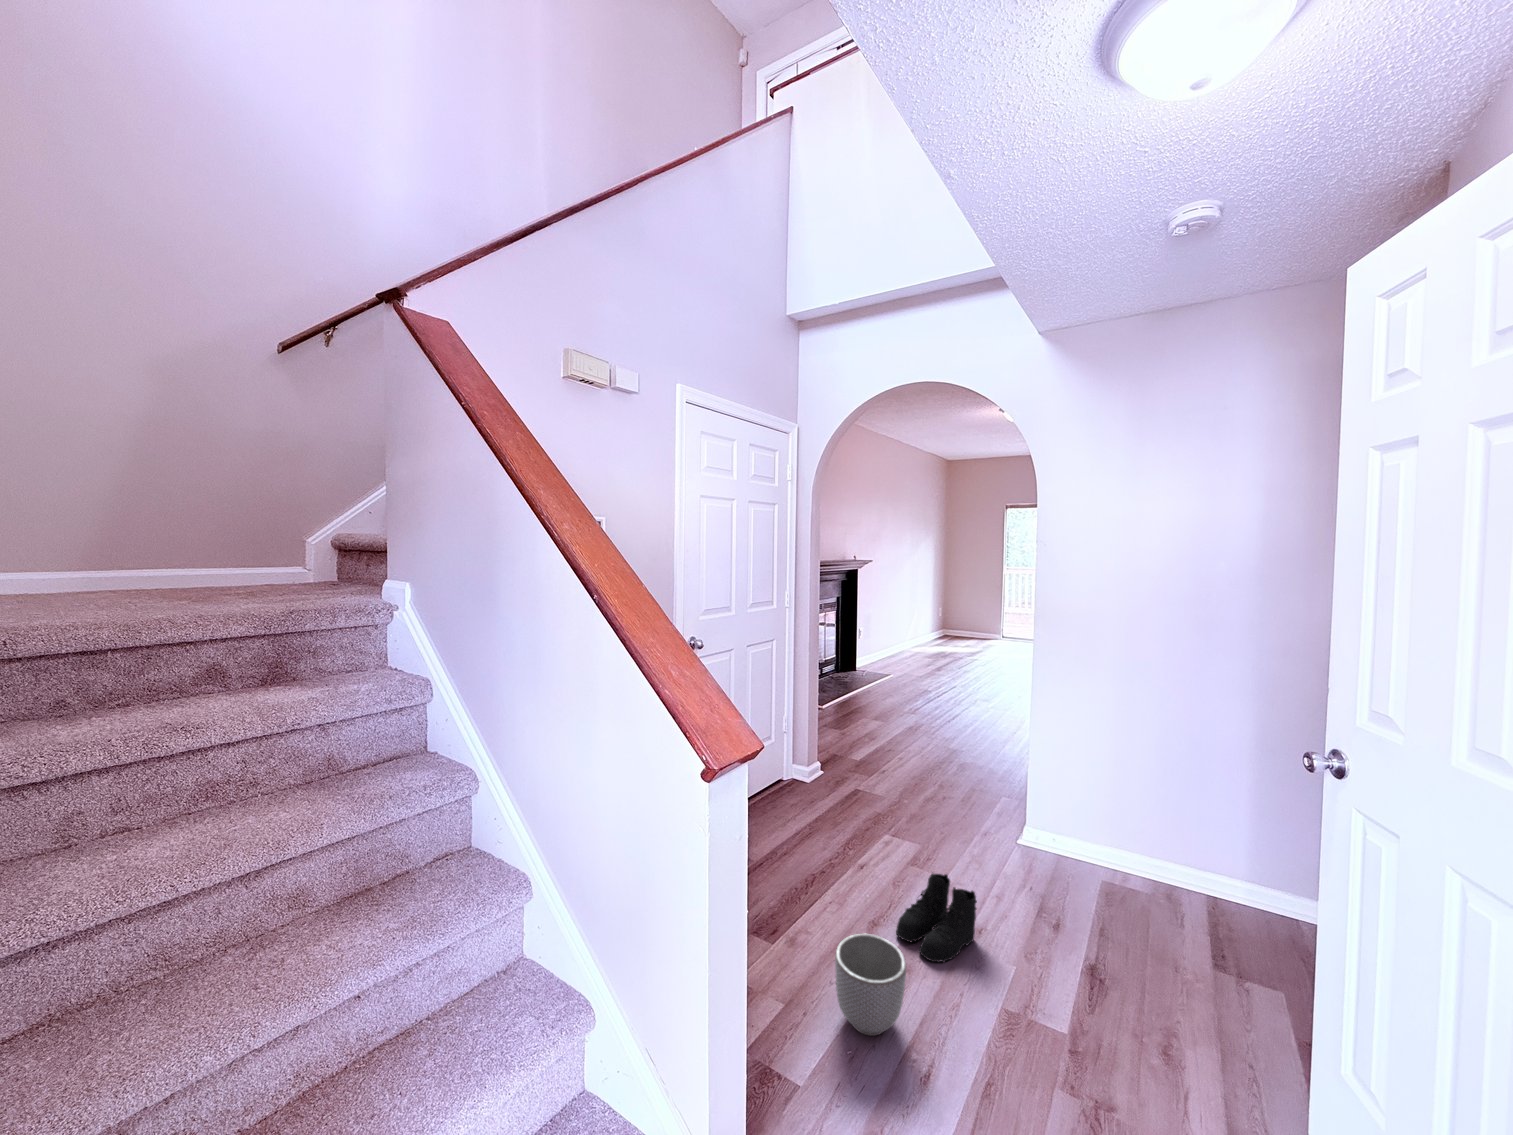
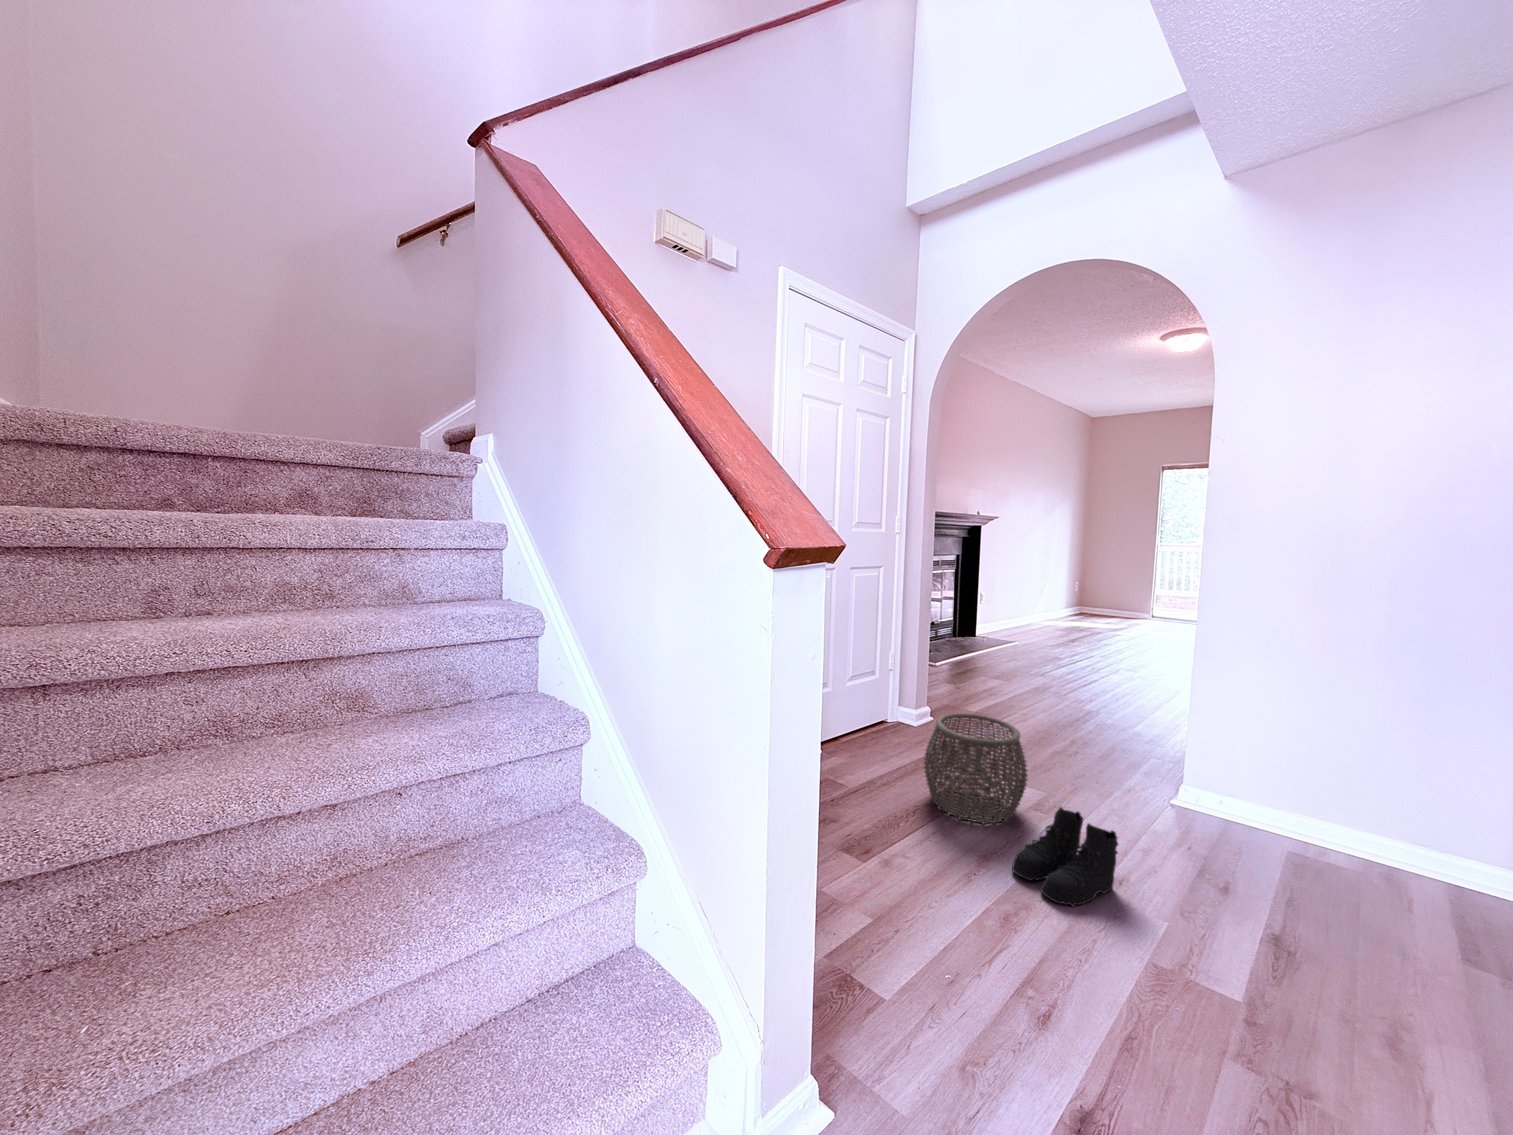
woven basket: none [819,785,906,888] -> present [924,713,1028,824]
planter: present [835,933,906,1036] -> none [935,851,1025,966]

